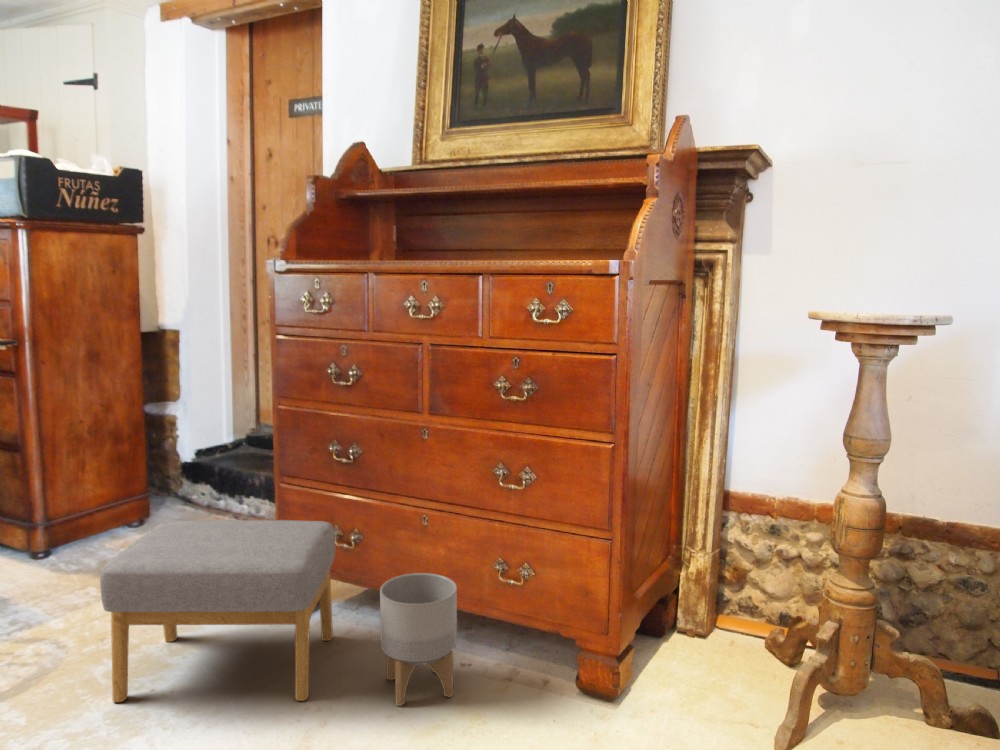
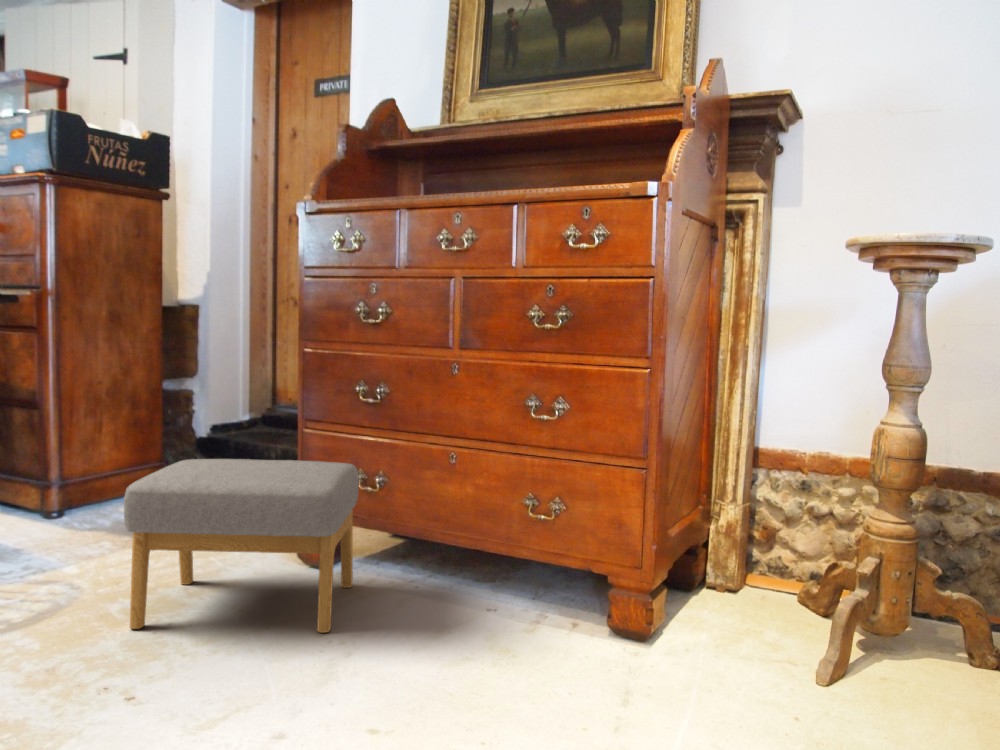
planter: present [380,573,457,706] -> none [406,511,485,639]

